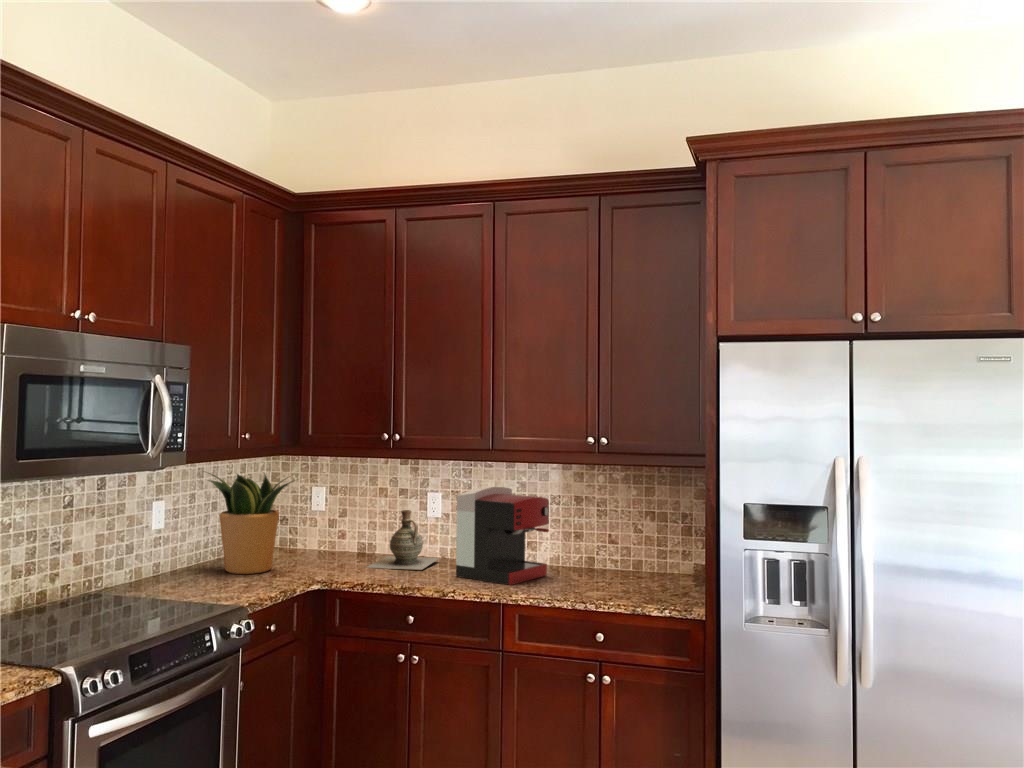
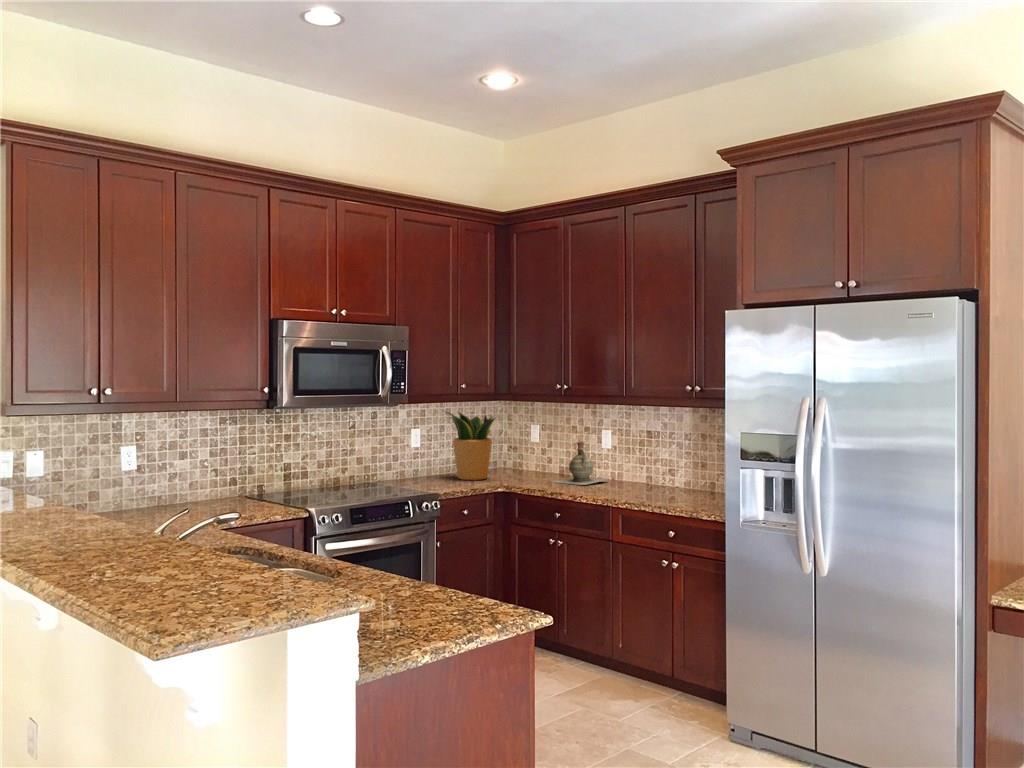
coffee maker: present [456,487,549,585] -> none [600,425,669,497]

